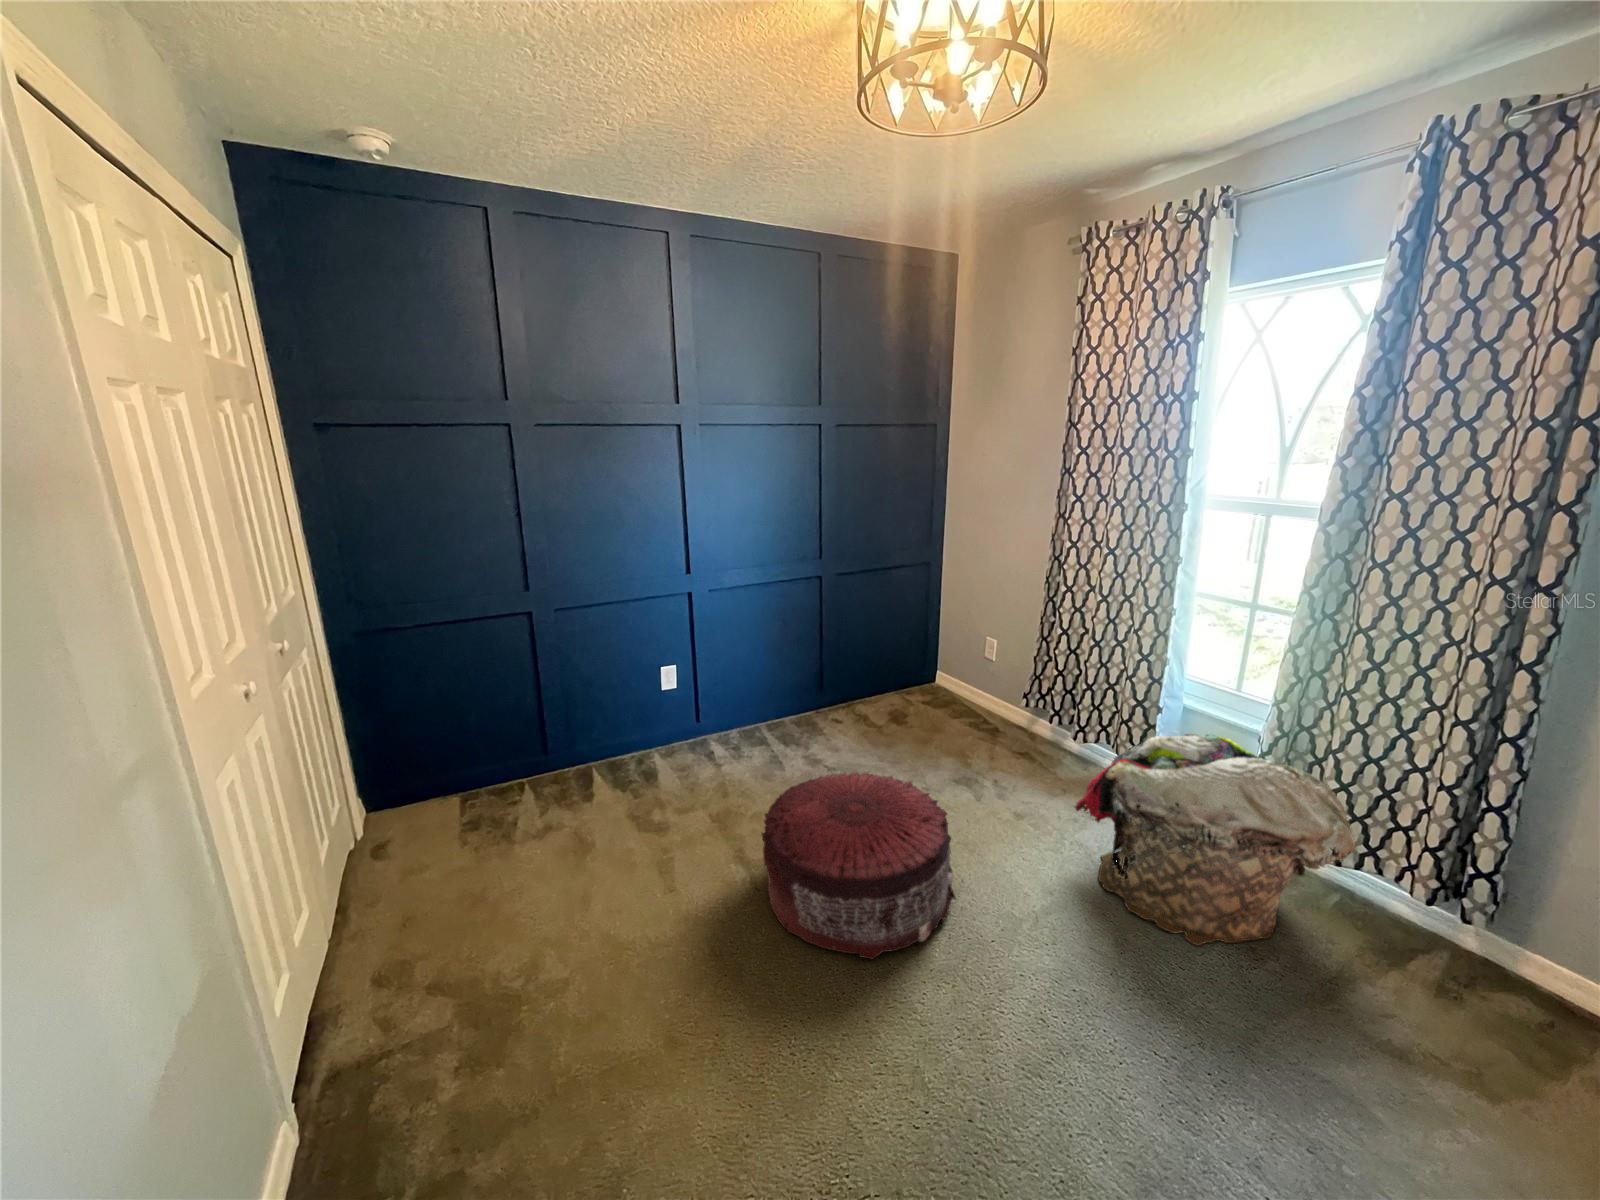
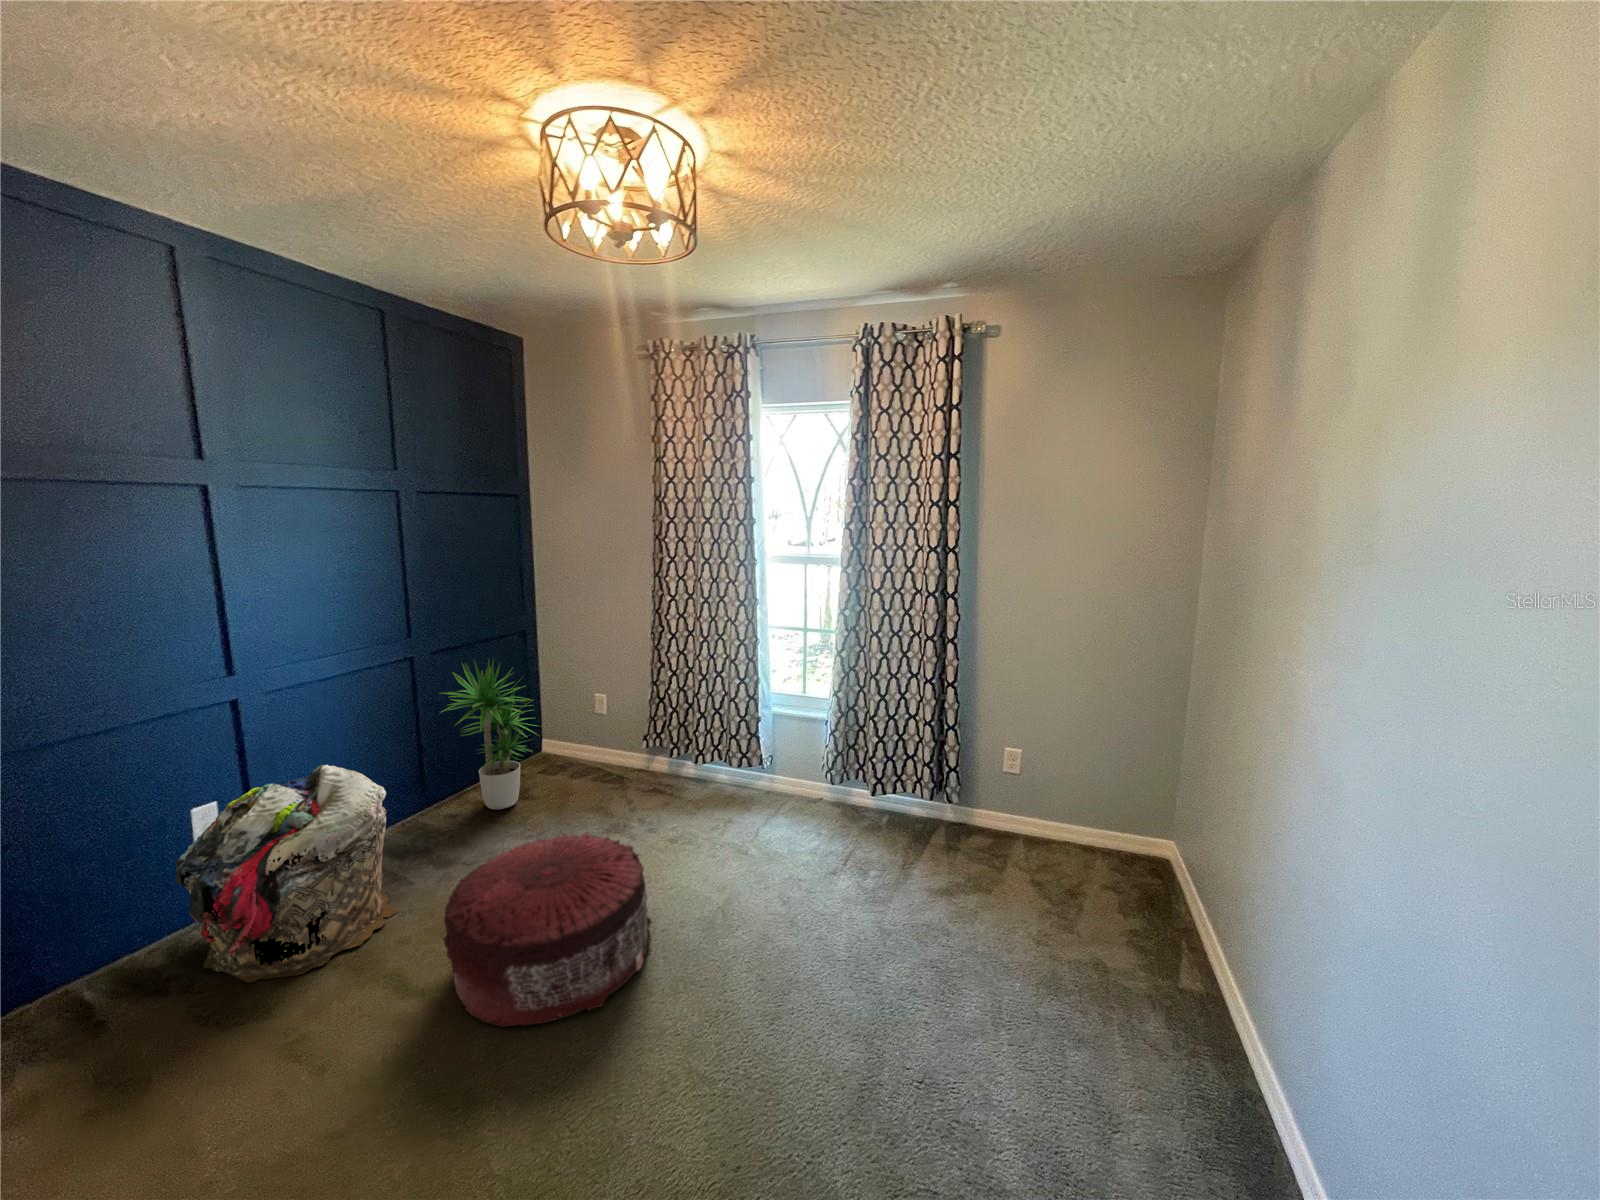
potted plant: none [829,584,922,730] -> present [441,660,536,809]
laundry basket: present [1074,734,1355,946] -> present [174,765,398,983]

